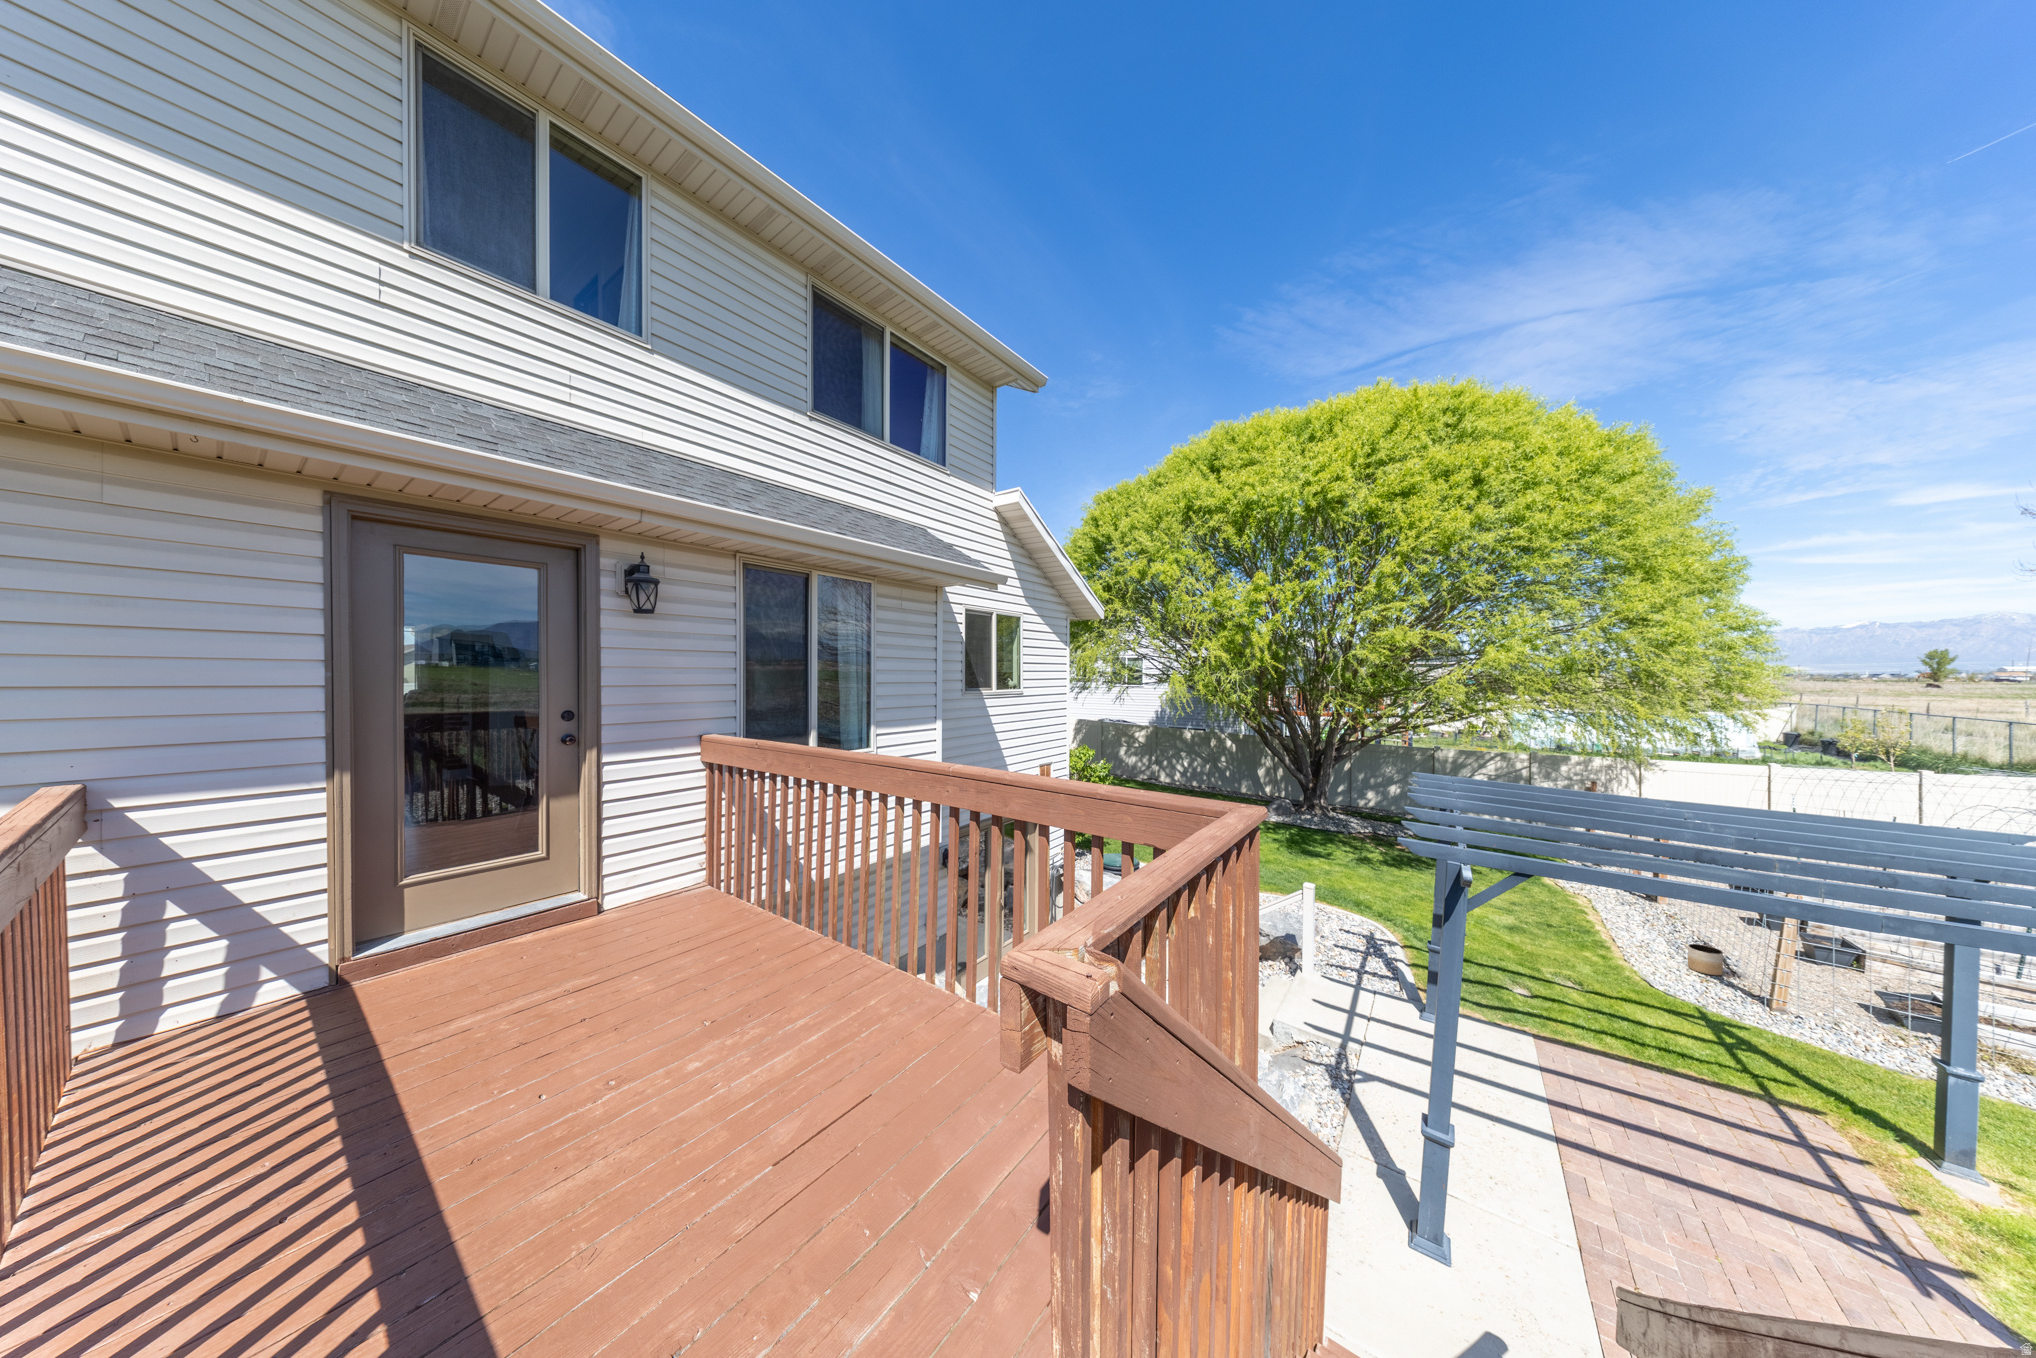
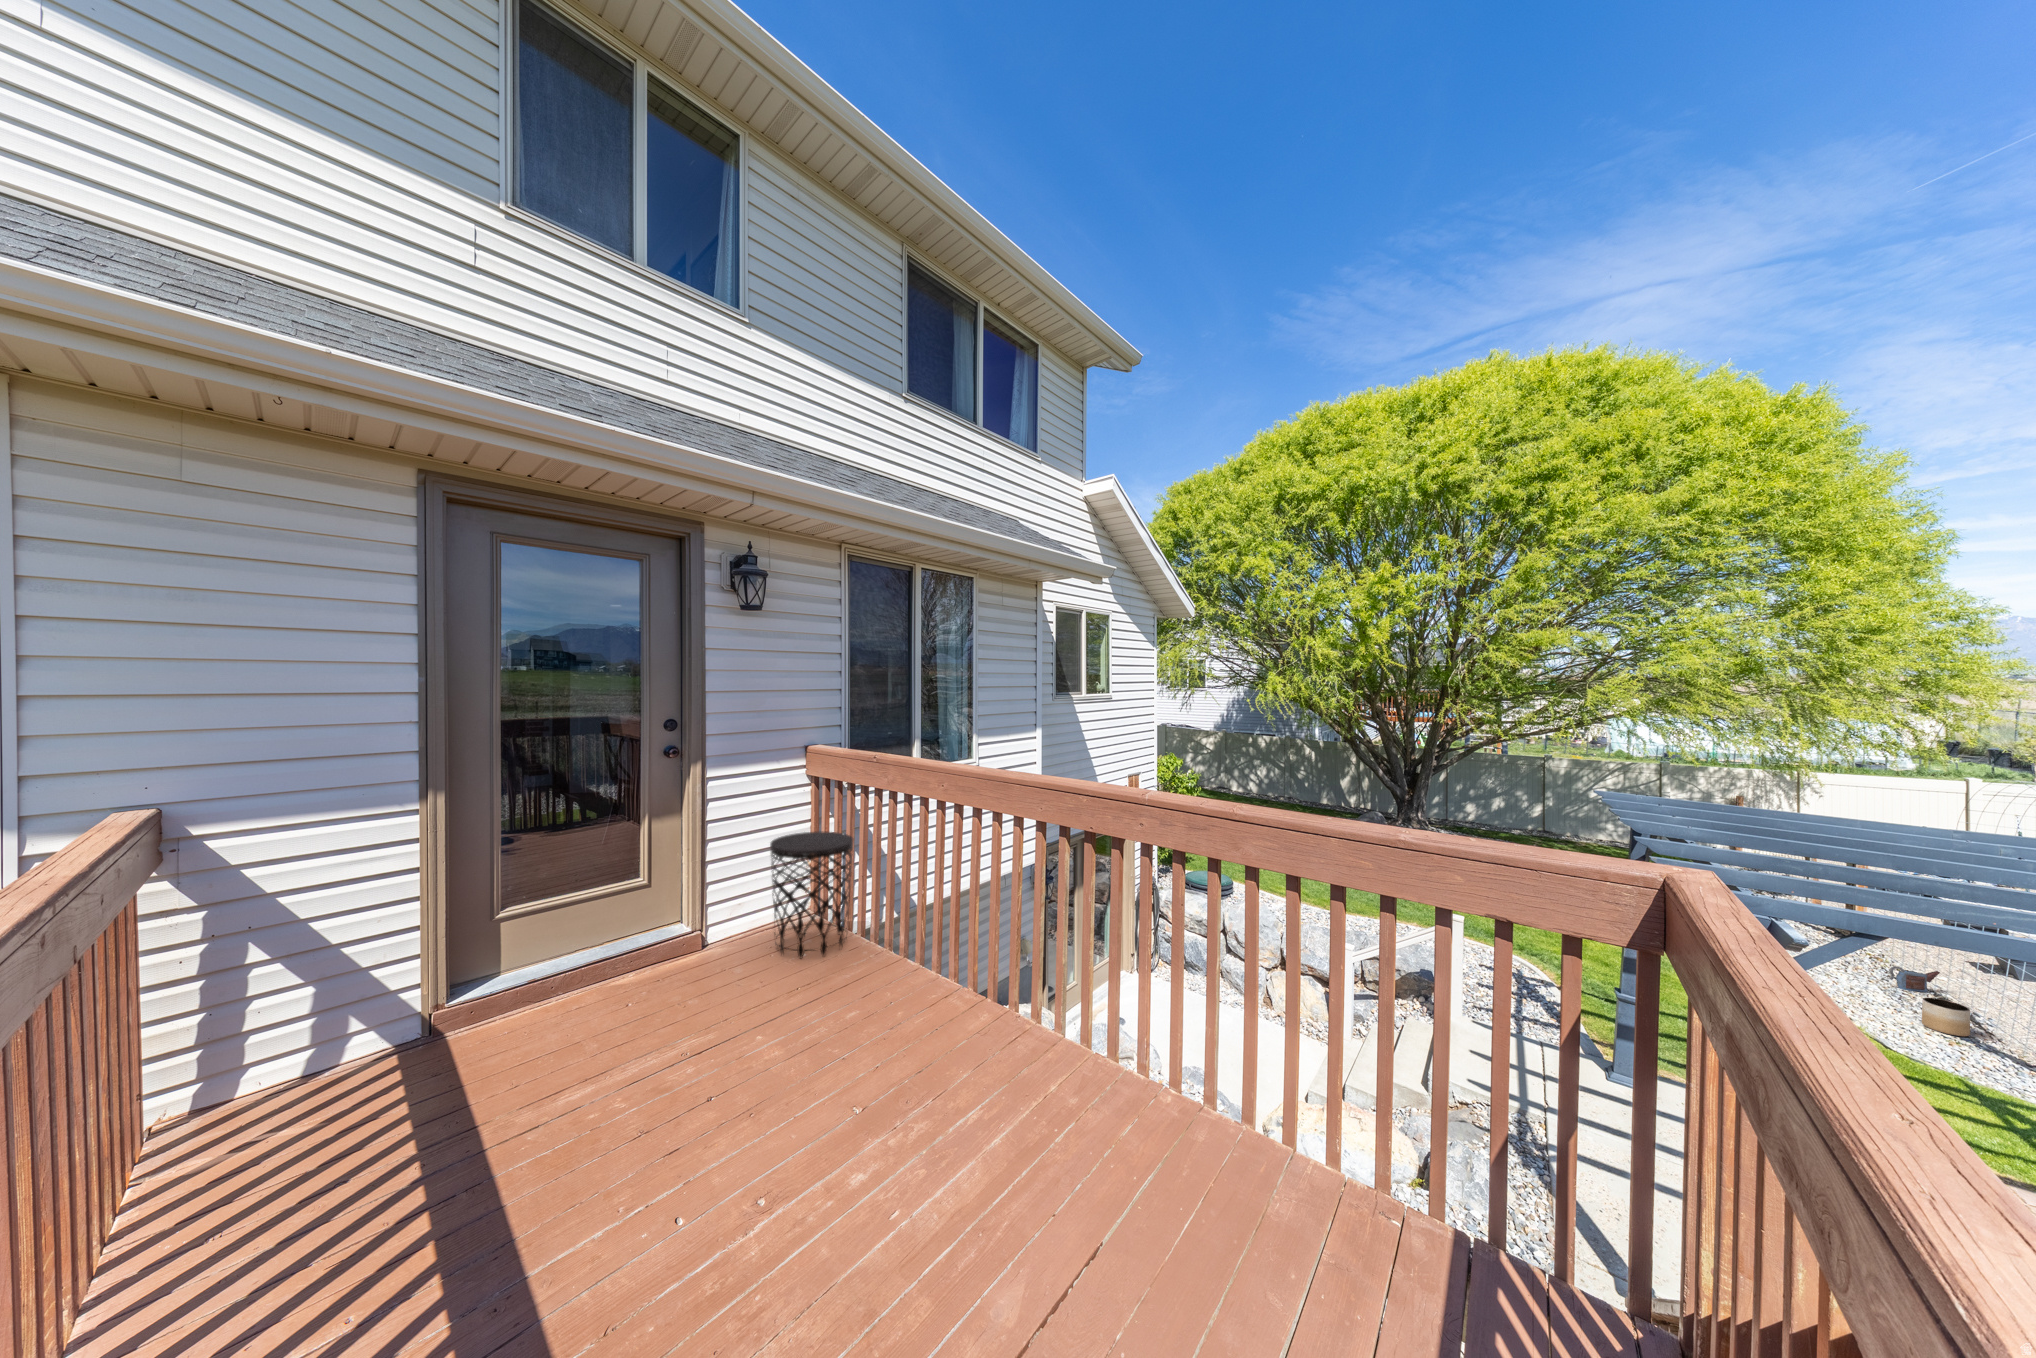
side table: none [661,809,738,919] -> present [770,832,853,958]
watering can: none [1675,920,1716,942] -> present [1889,966,1940,992]

